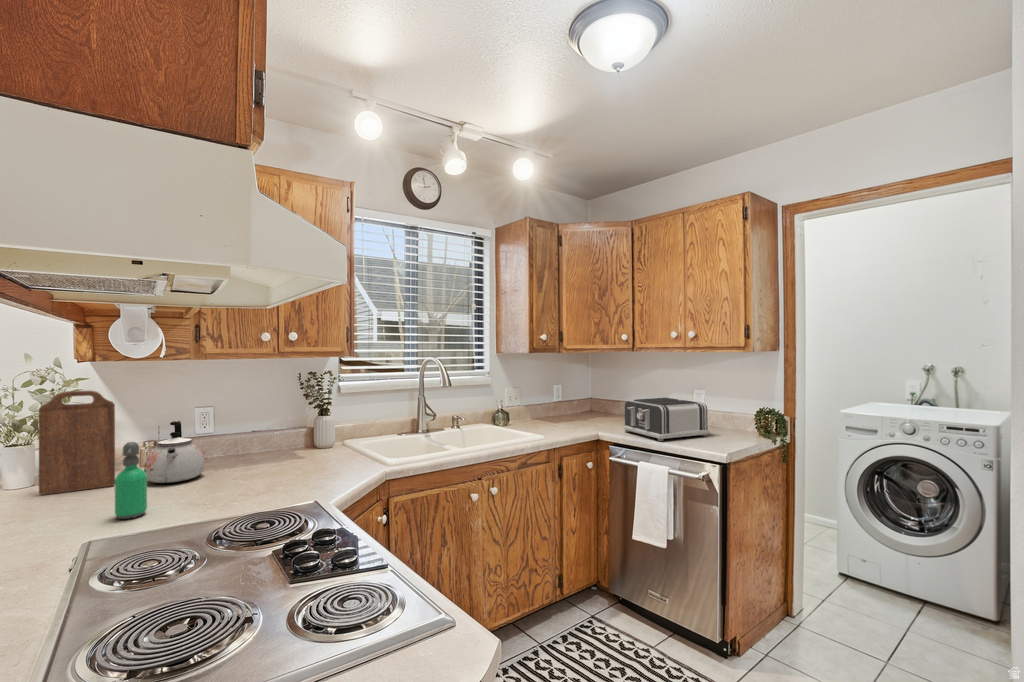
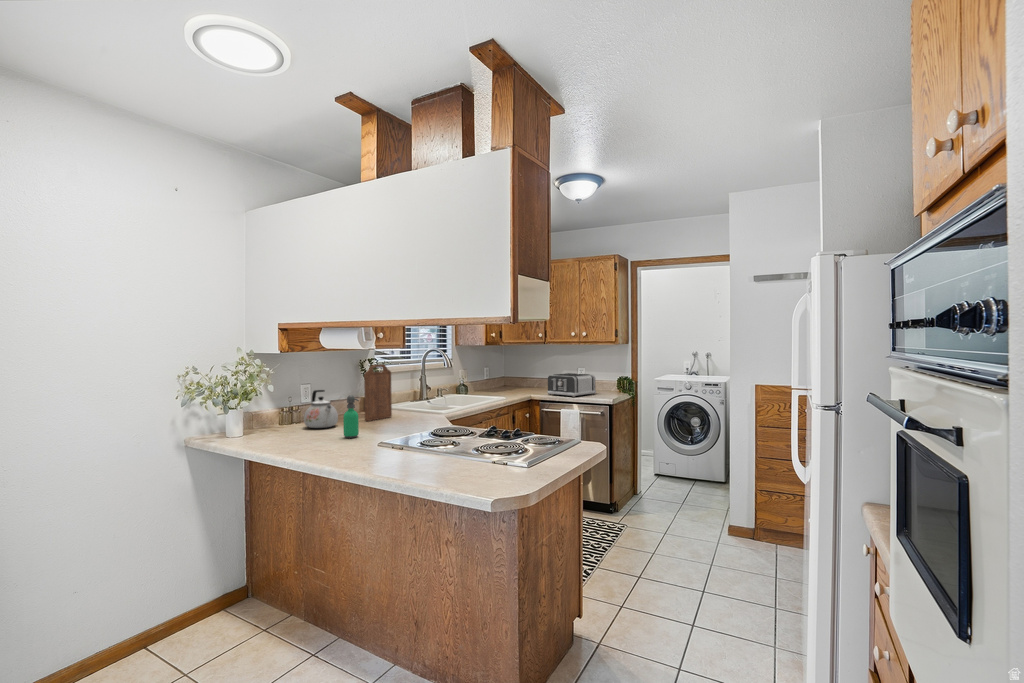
cutting board: present [39,391,115,495] -> present [364,364,392,421]

